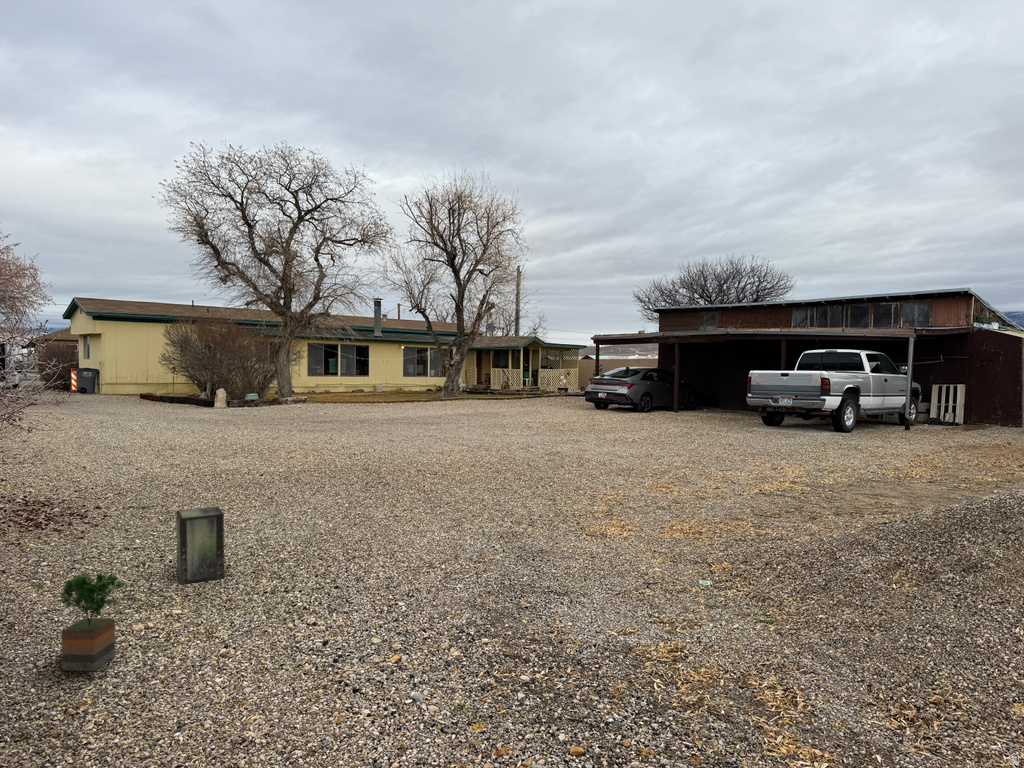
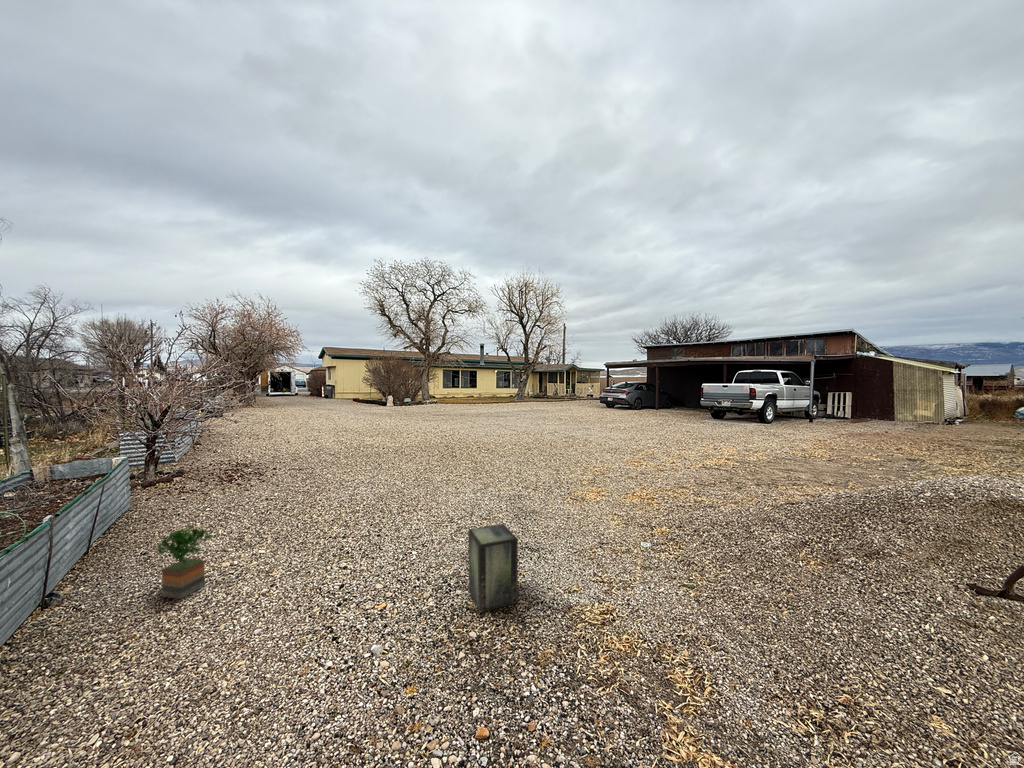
storage box: present [176,507,224,584] -> present [468,524,518,613]

